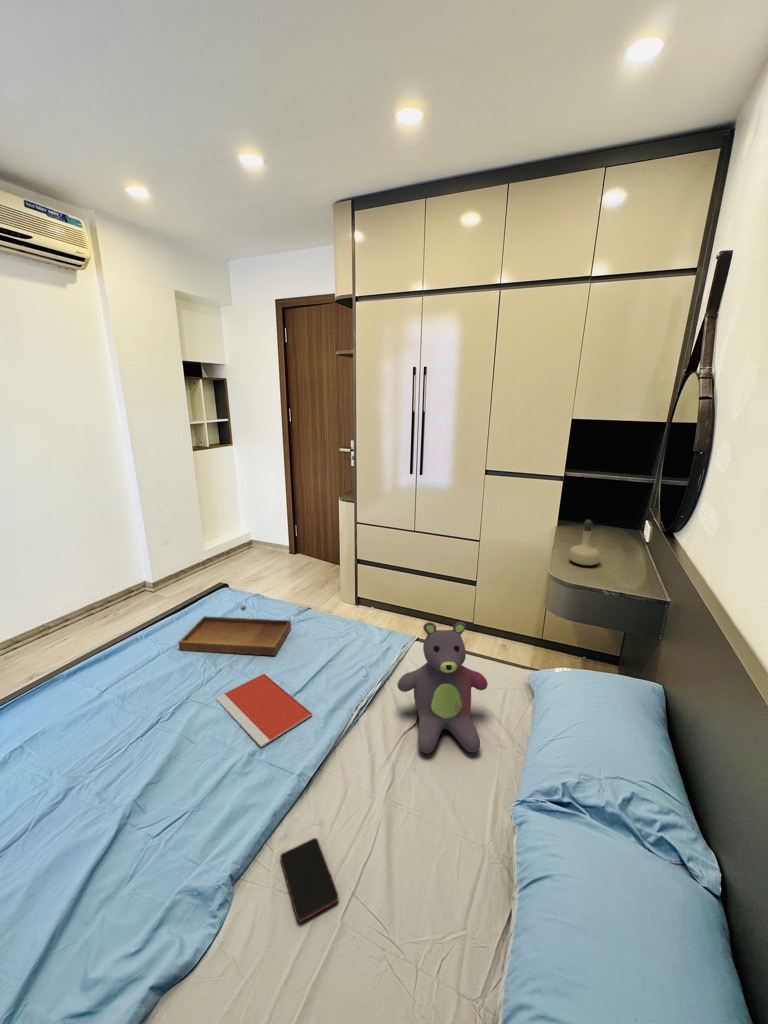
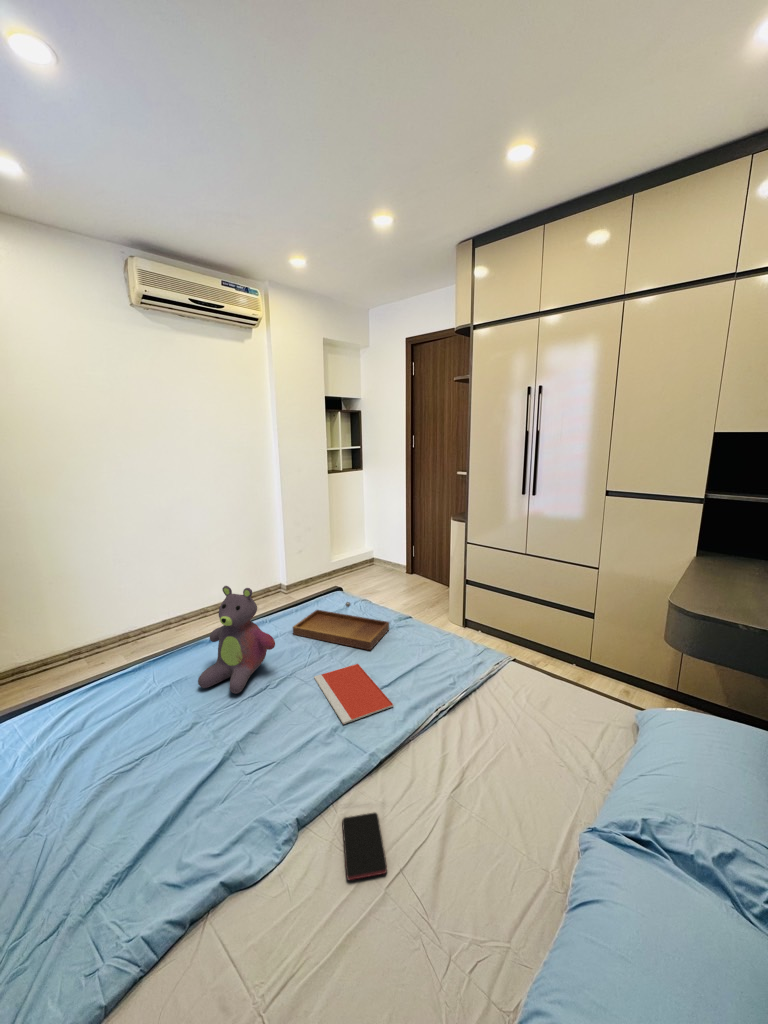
perfume bottle: present [569,519,600,565] -> none [697,544,739,598]
stuffed bear: present [397,622,488,754] -> present [198,586,275,694]

